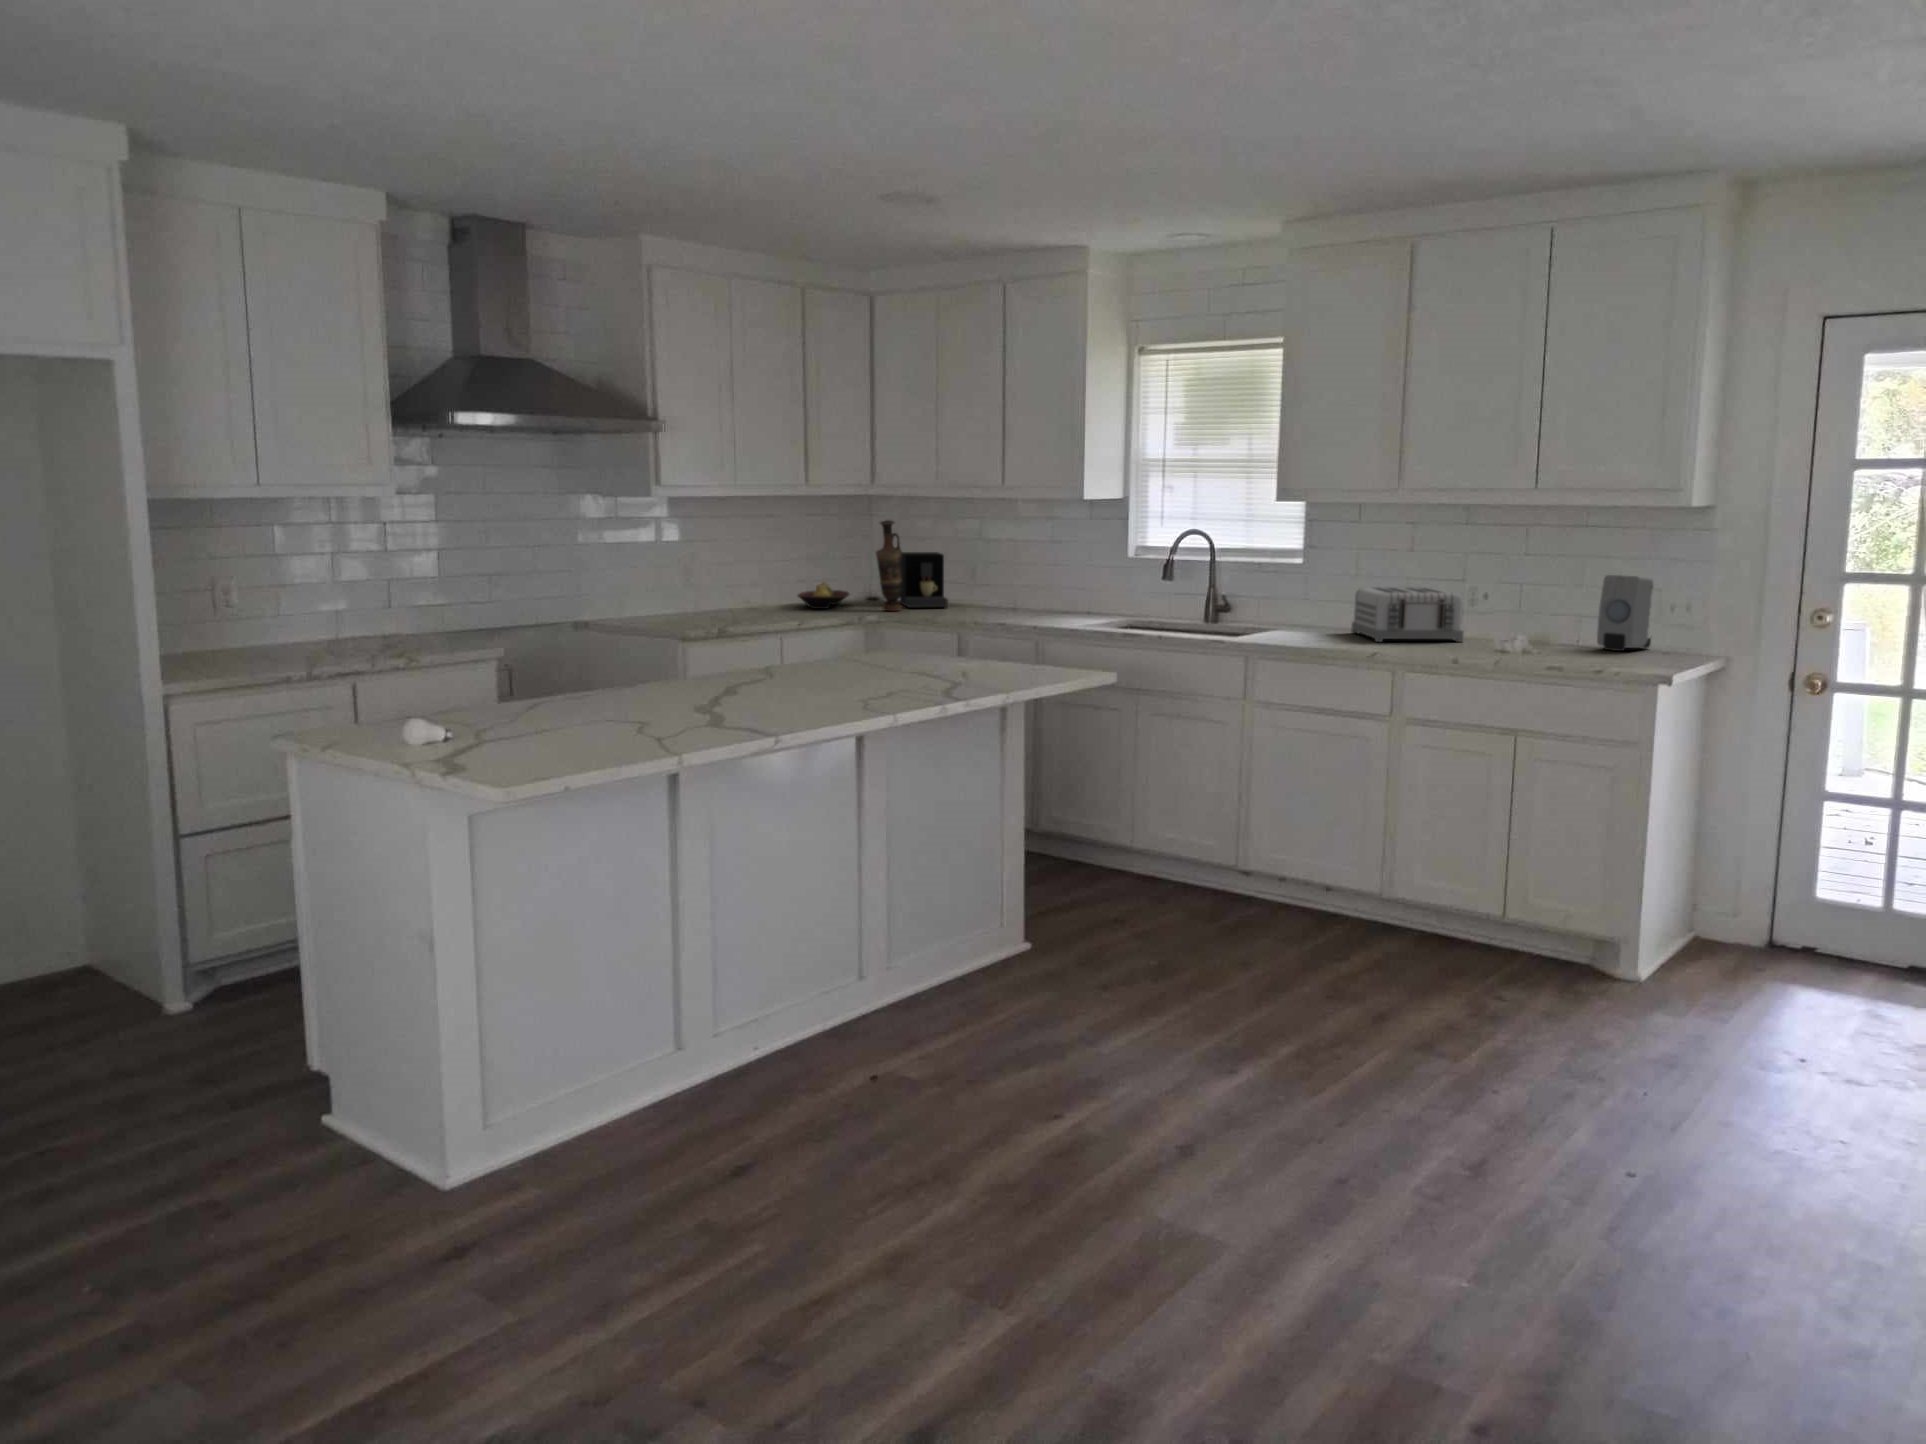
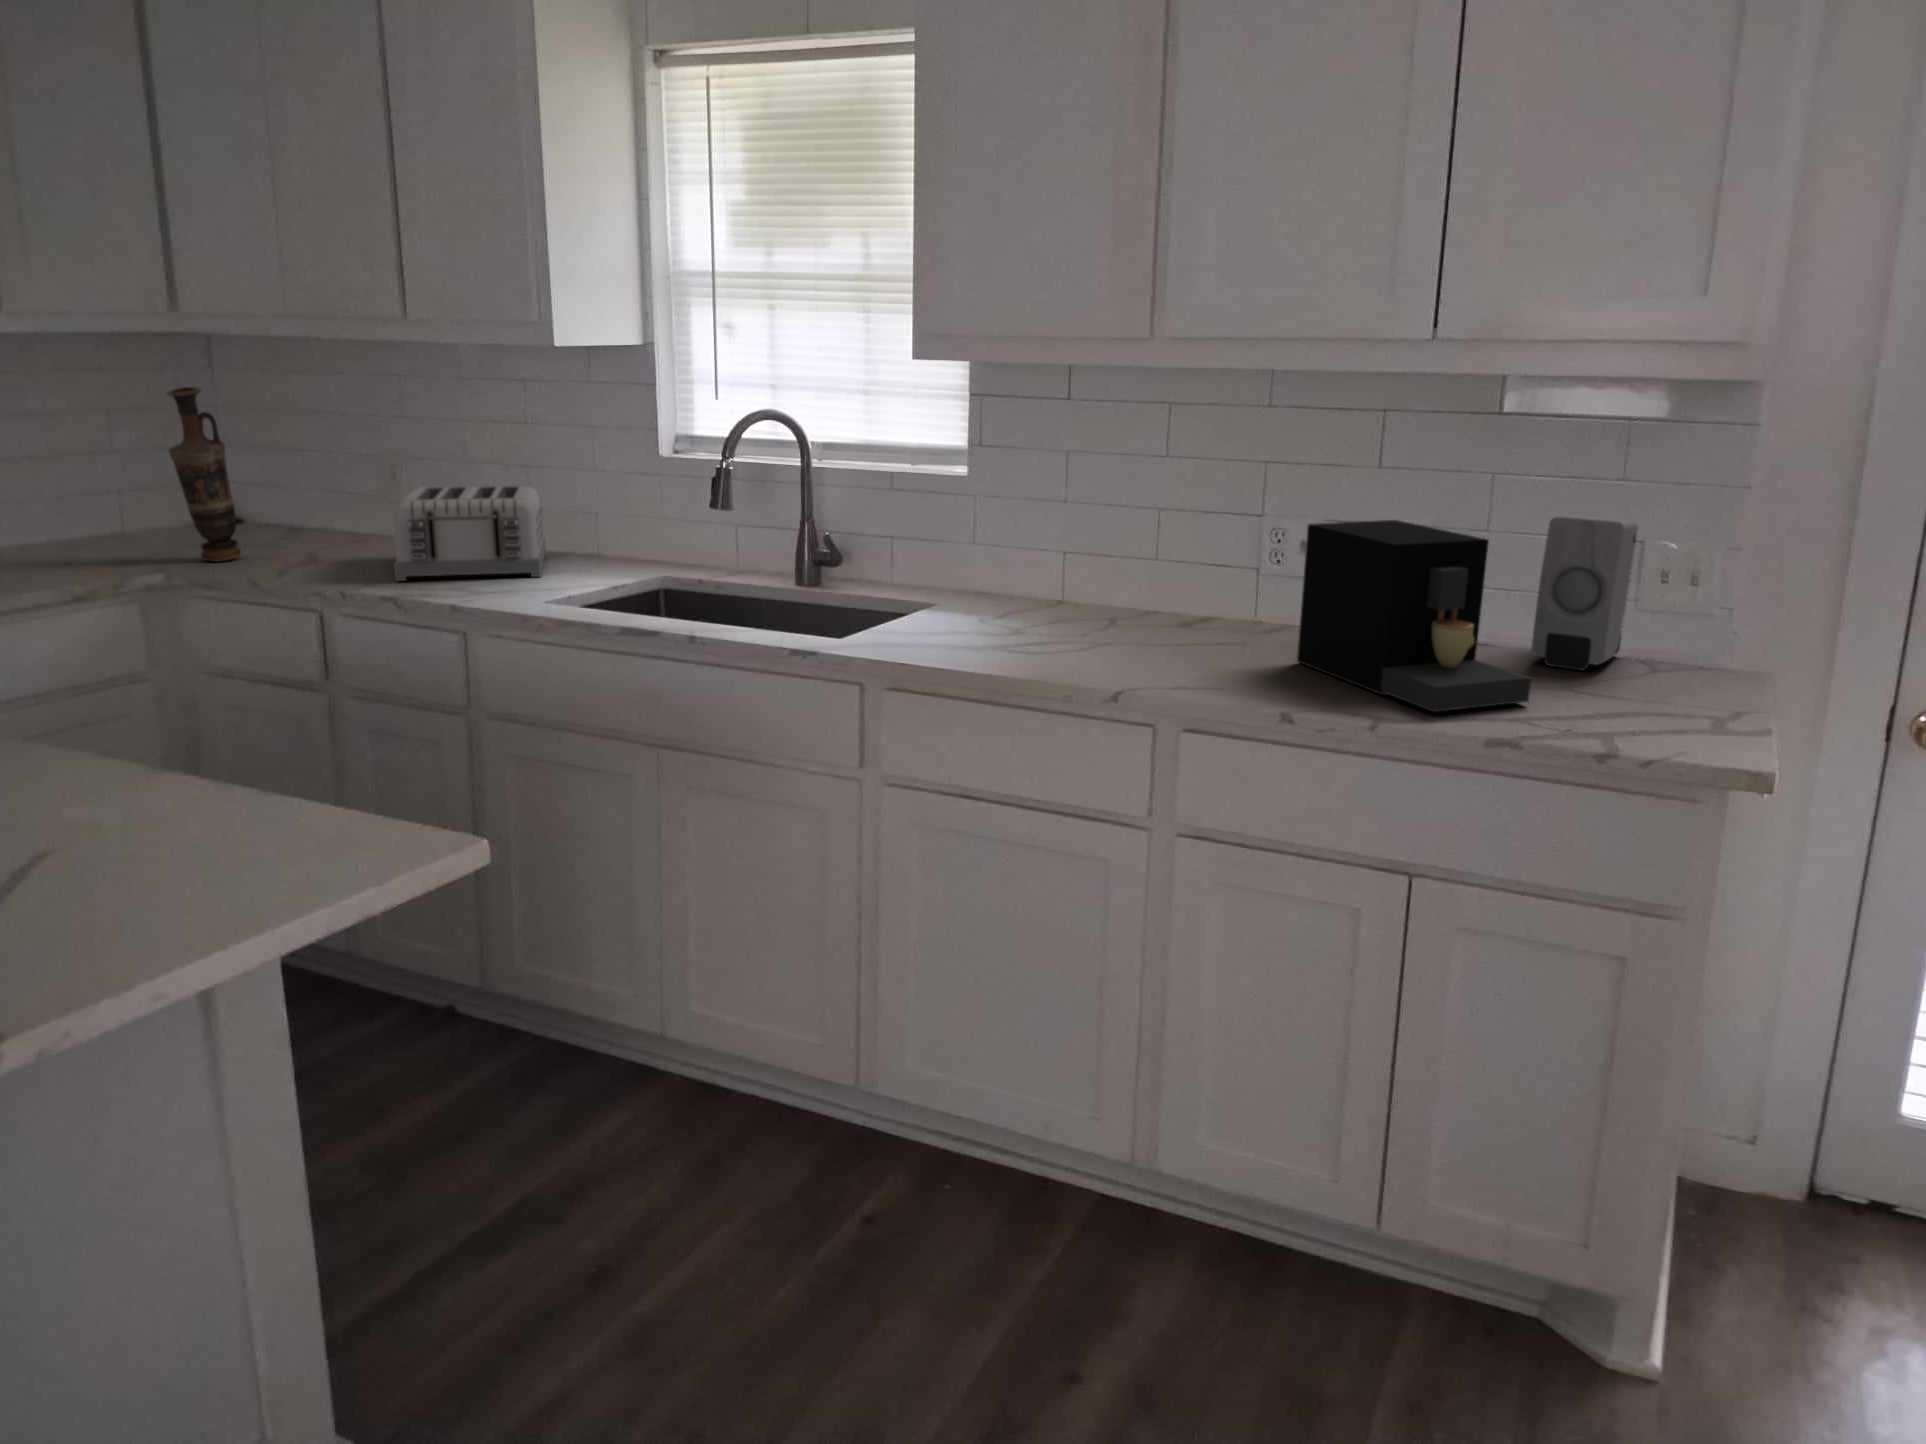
coffee maker: present [900,552,948,607] -> present [1297,520,1531,712]
fruit bowl: present [798,583,849,609] -> none [33,502,160,557]
toaster: present [1352,587,1464,642] -> present [393,485,546,581]

